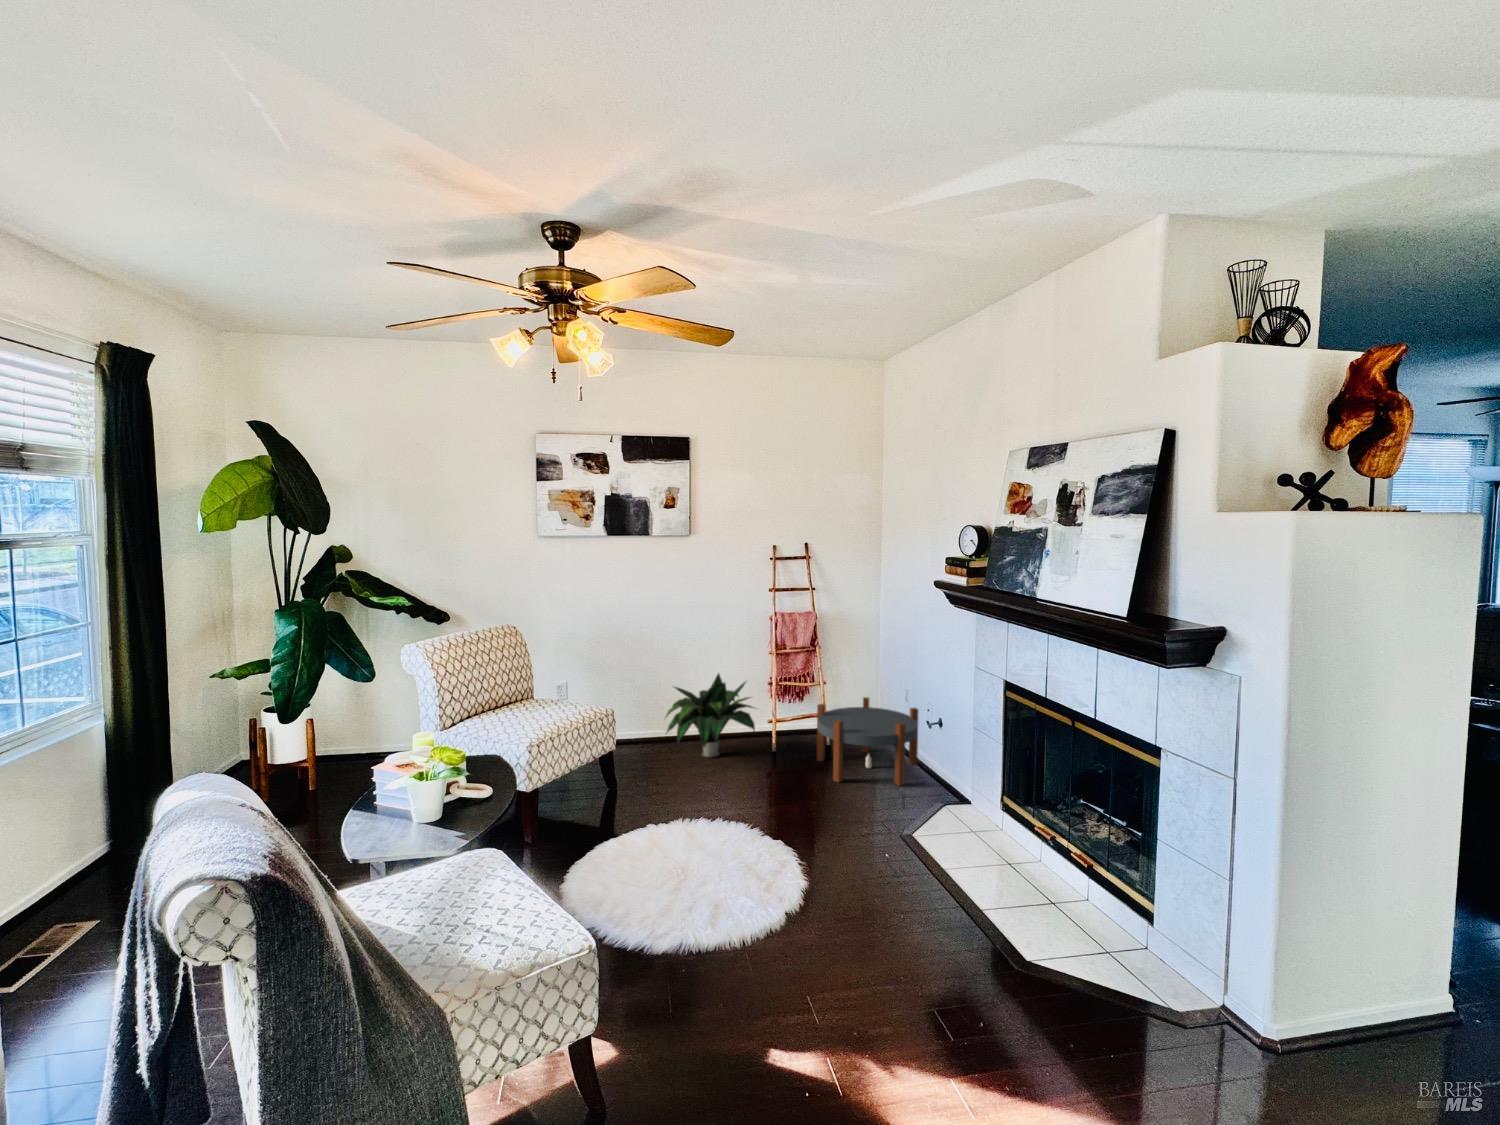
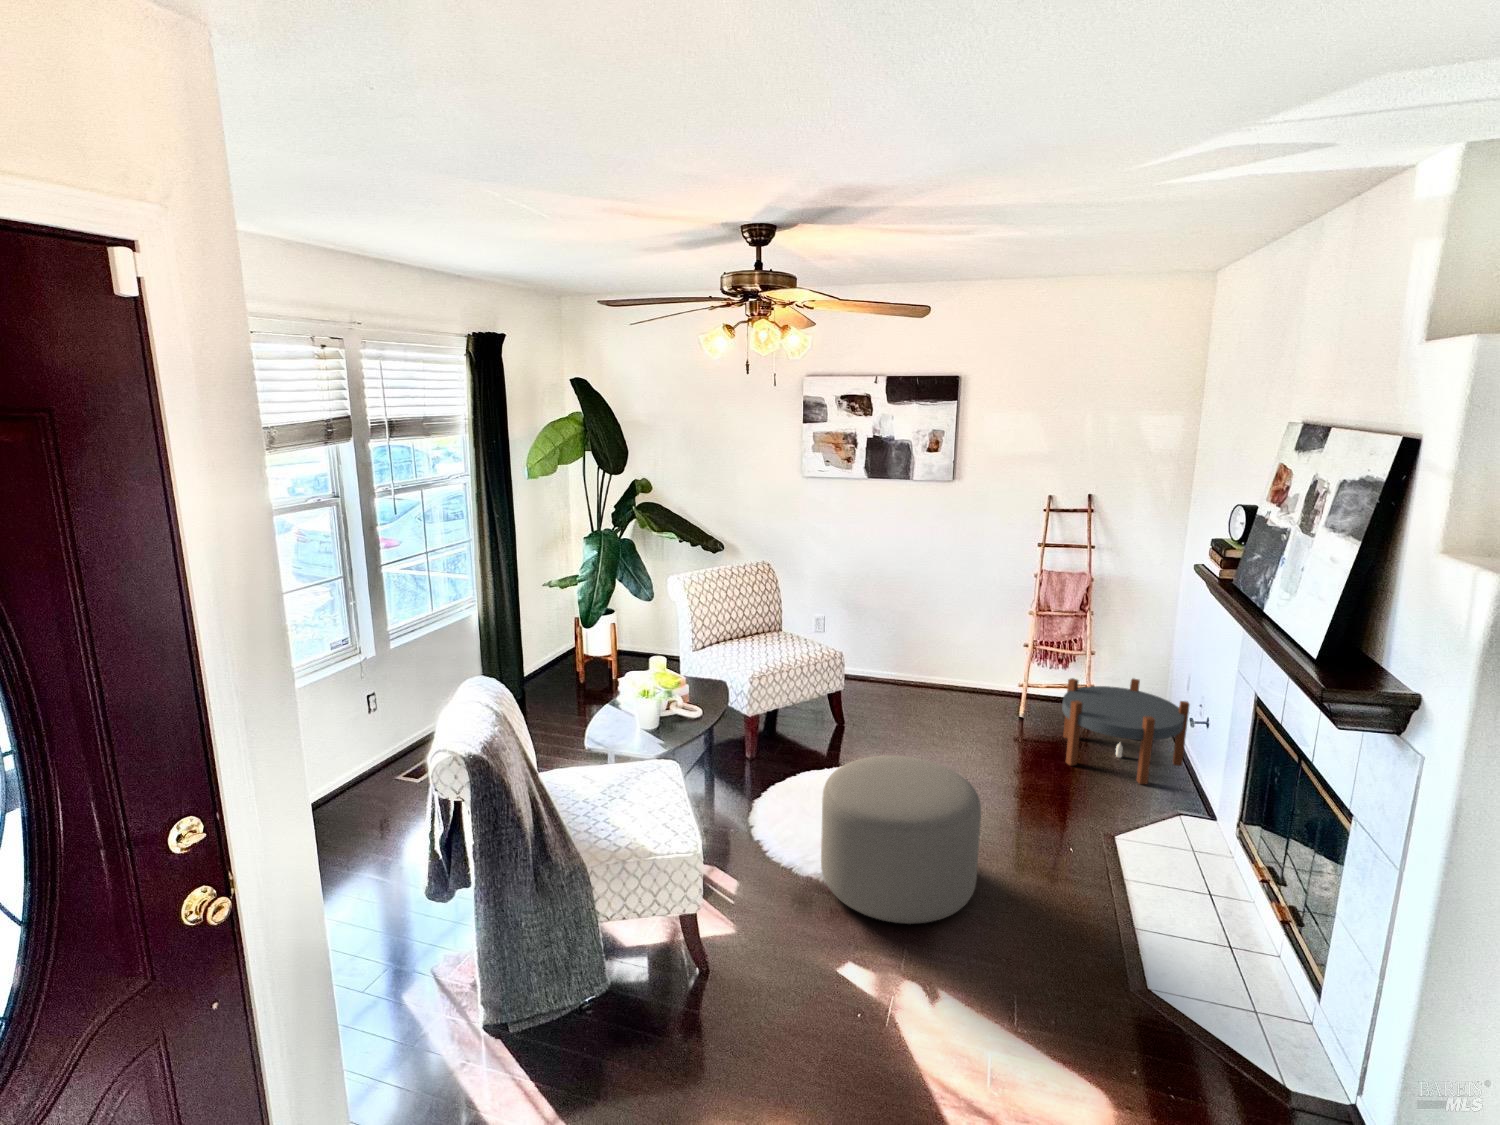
potted plant: present [666,674,755,757] -> none [904,628,1012,712]
ottoman: none [676,791,845,978] -> present [821,756,981,924]

